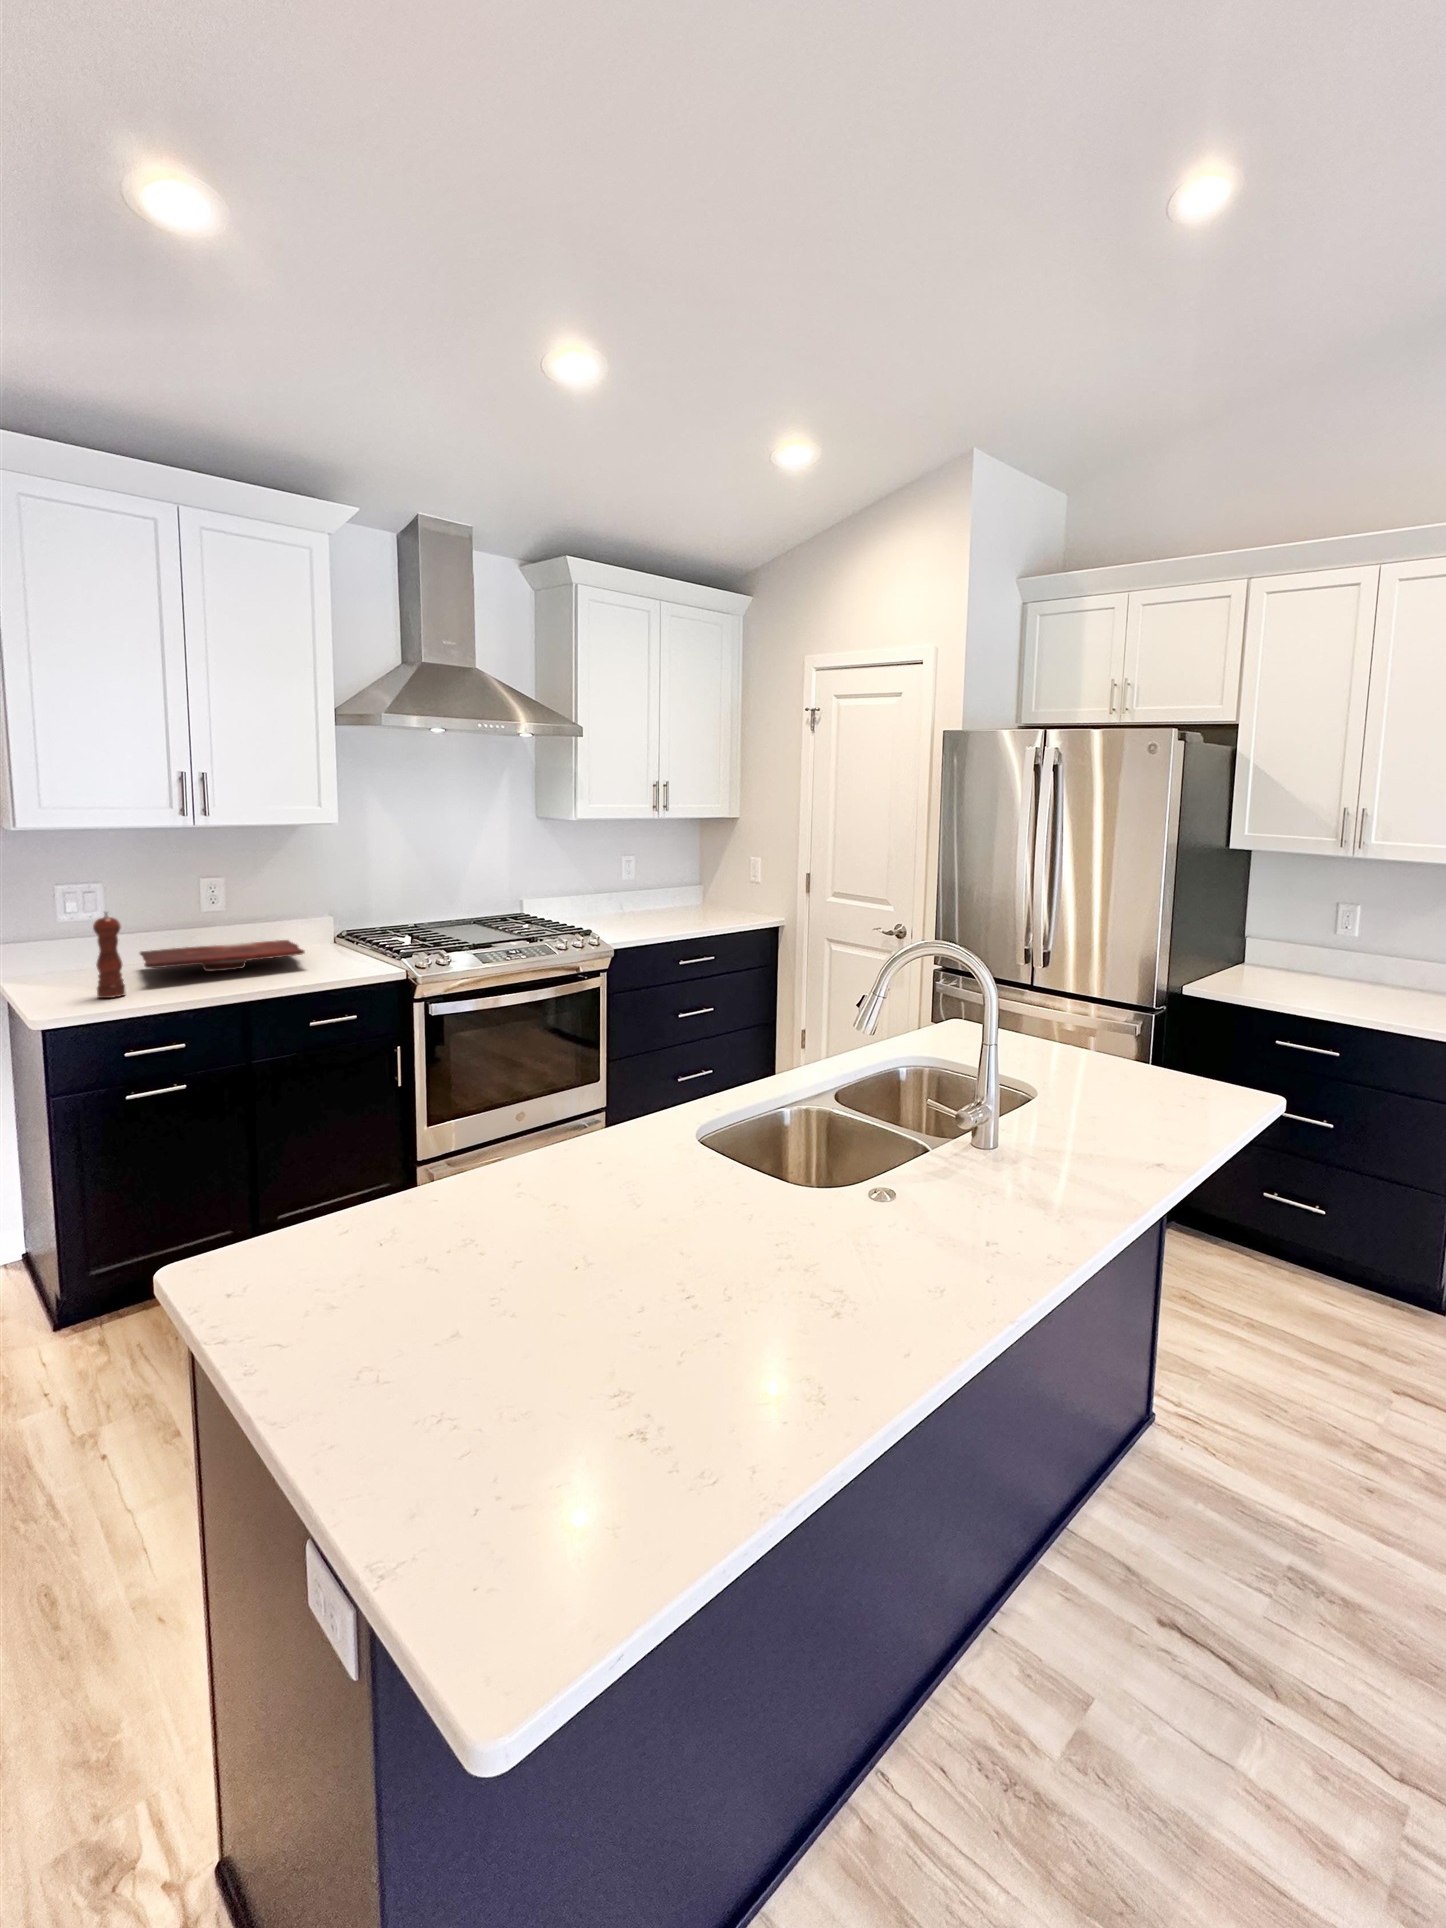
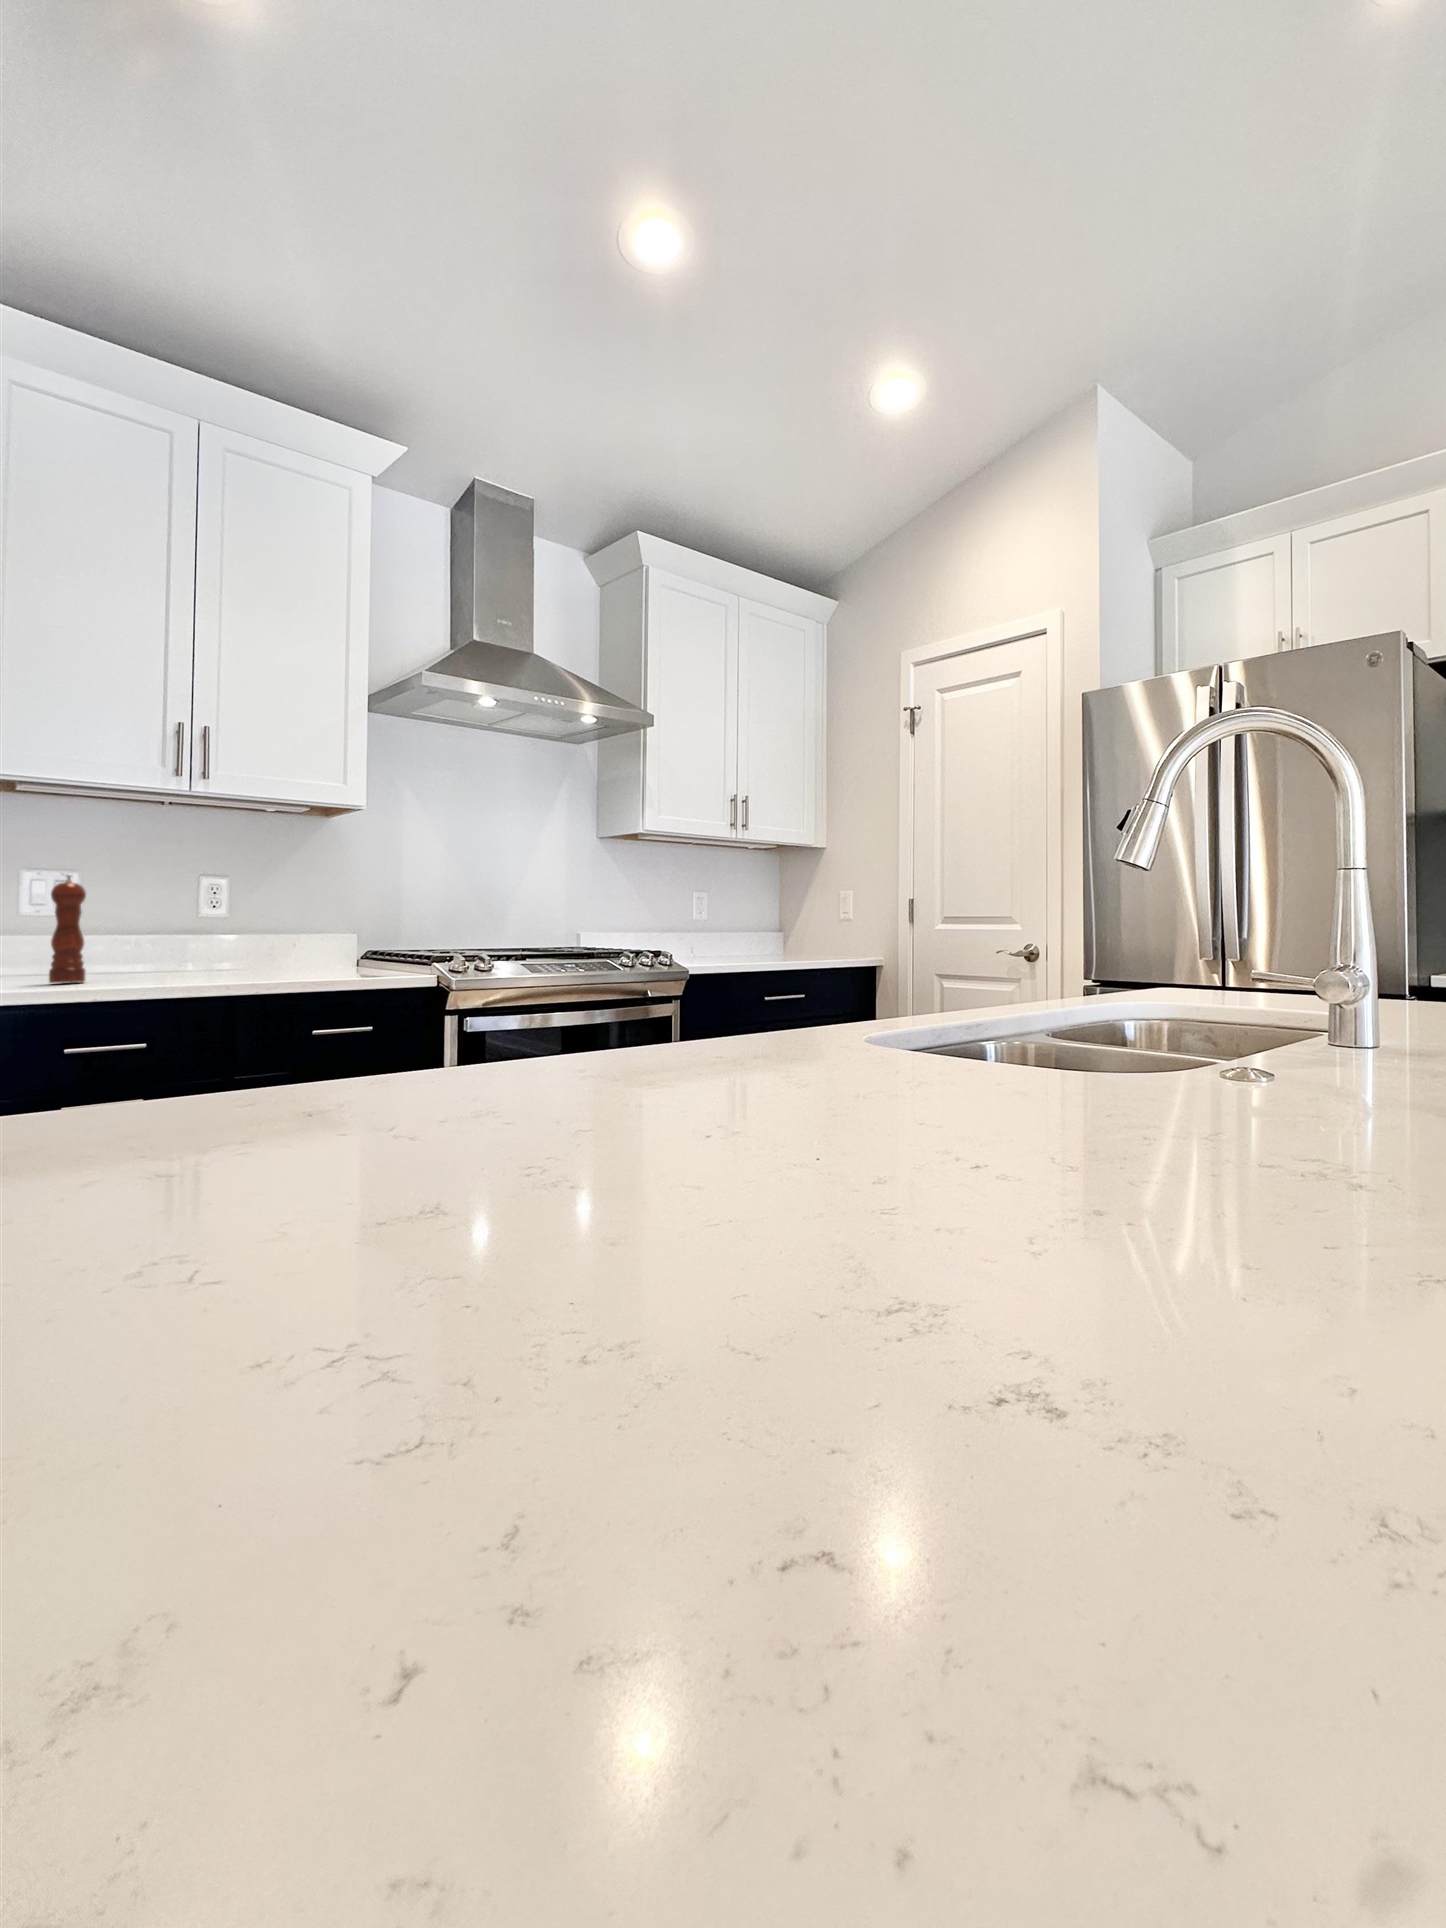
cutting board: present [140,940,304,972] -> none [114,945,315,971]

